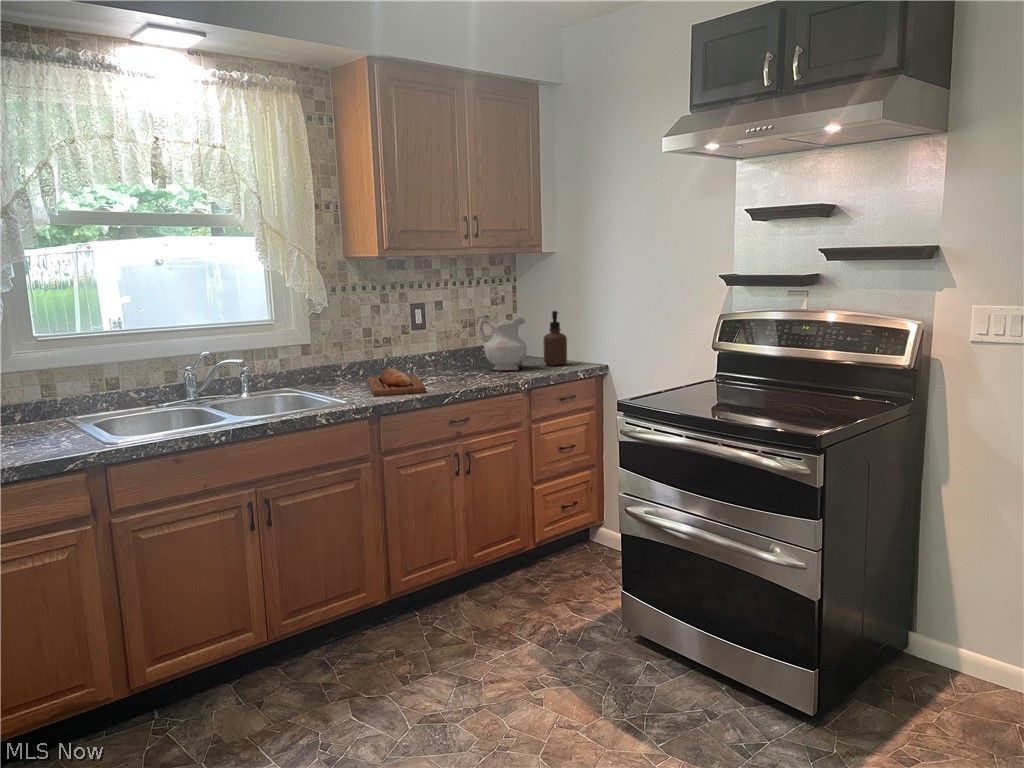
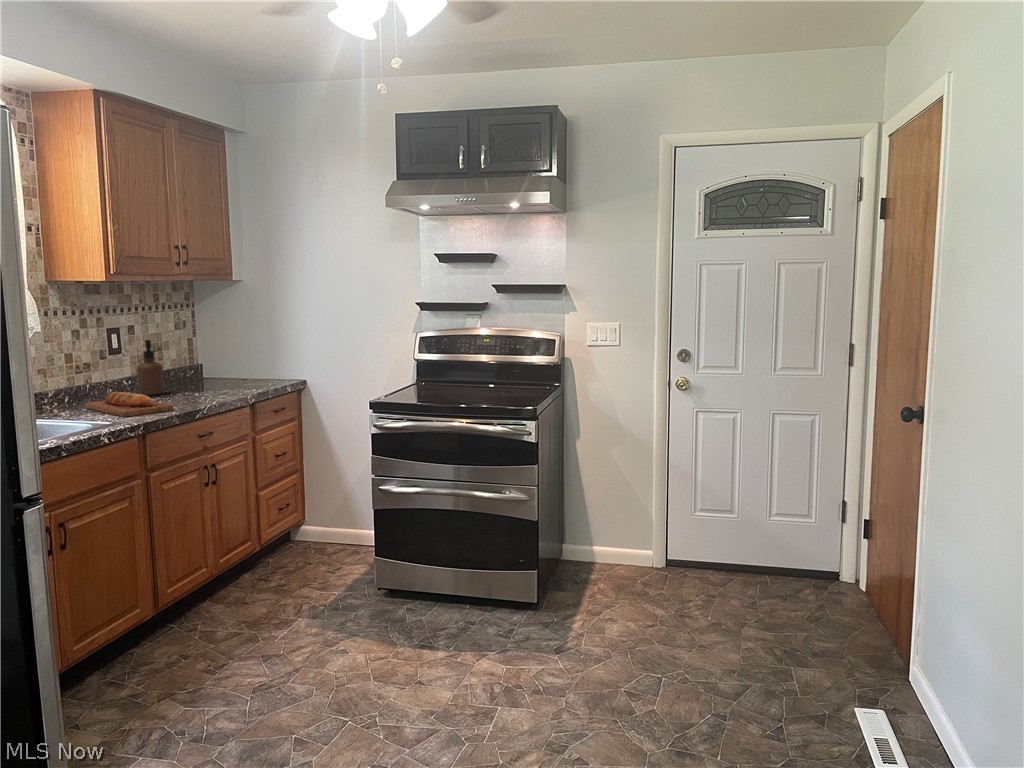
soap dispenser: present [543,311,567,366] -> present [137,340,164,396]
ceramic pitcher: present [478,315,527,370] -> none [181,338,231,390]

